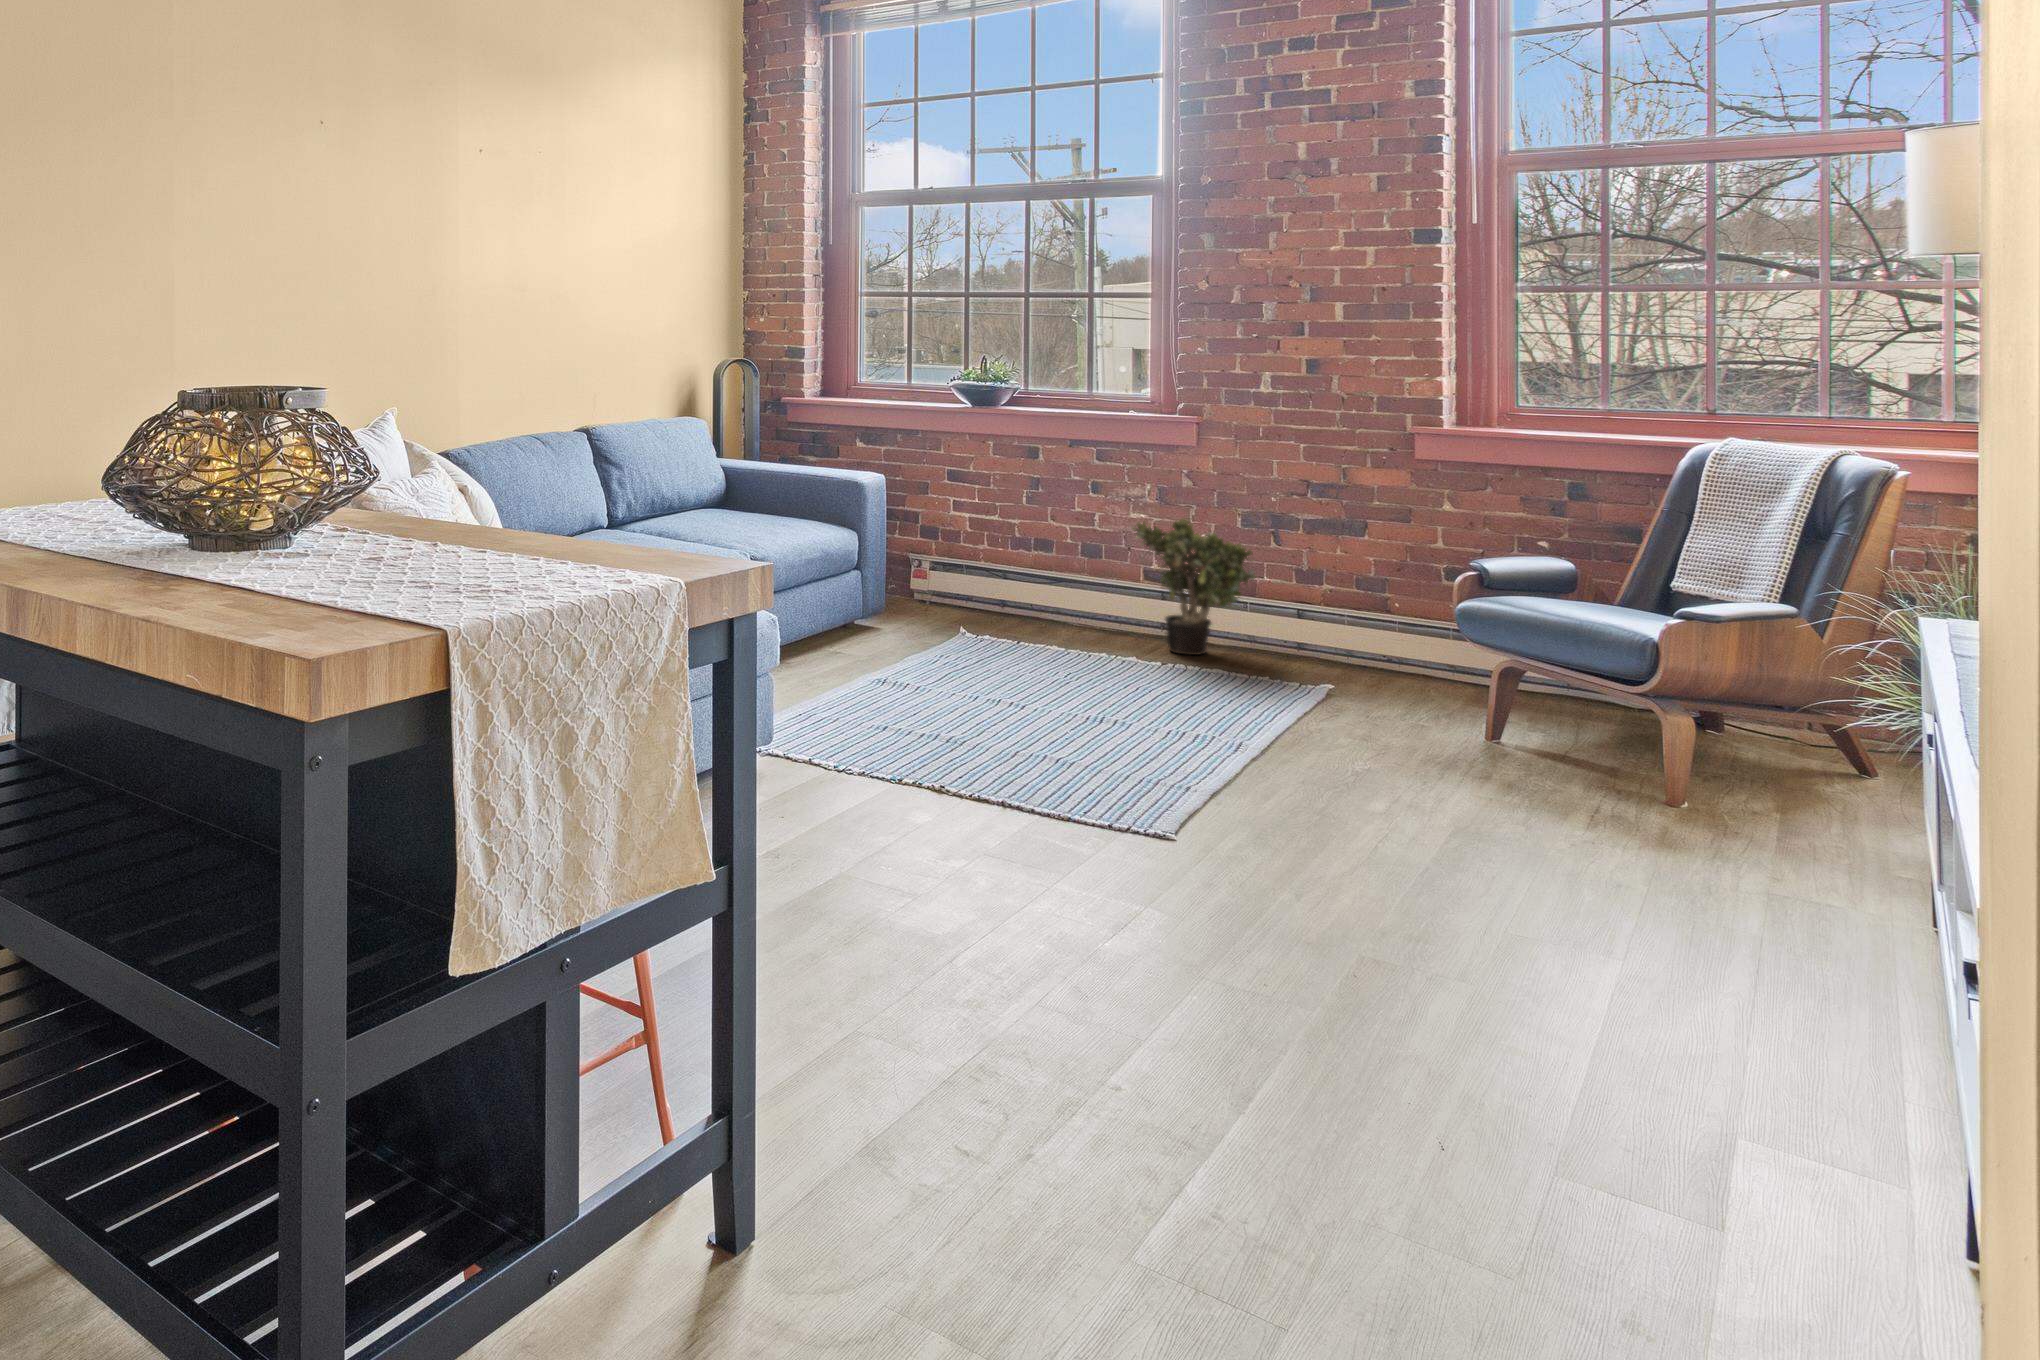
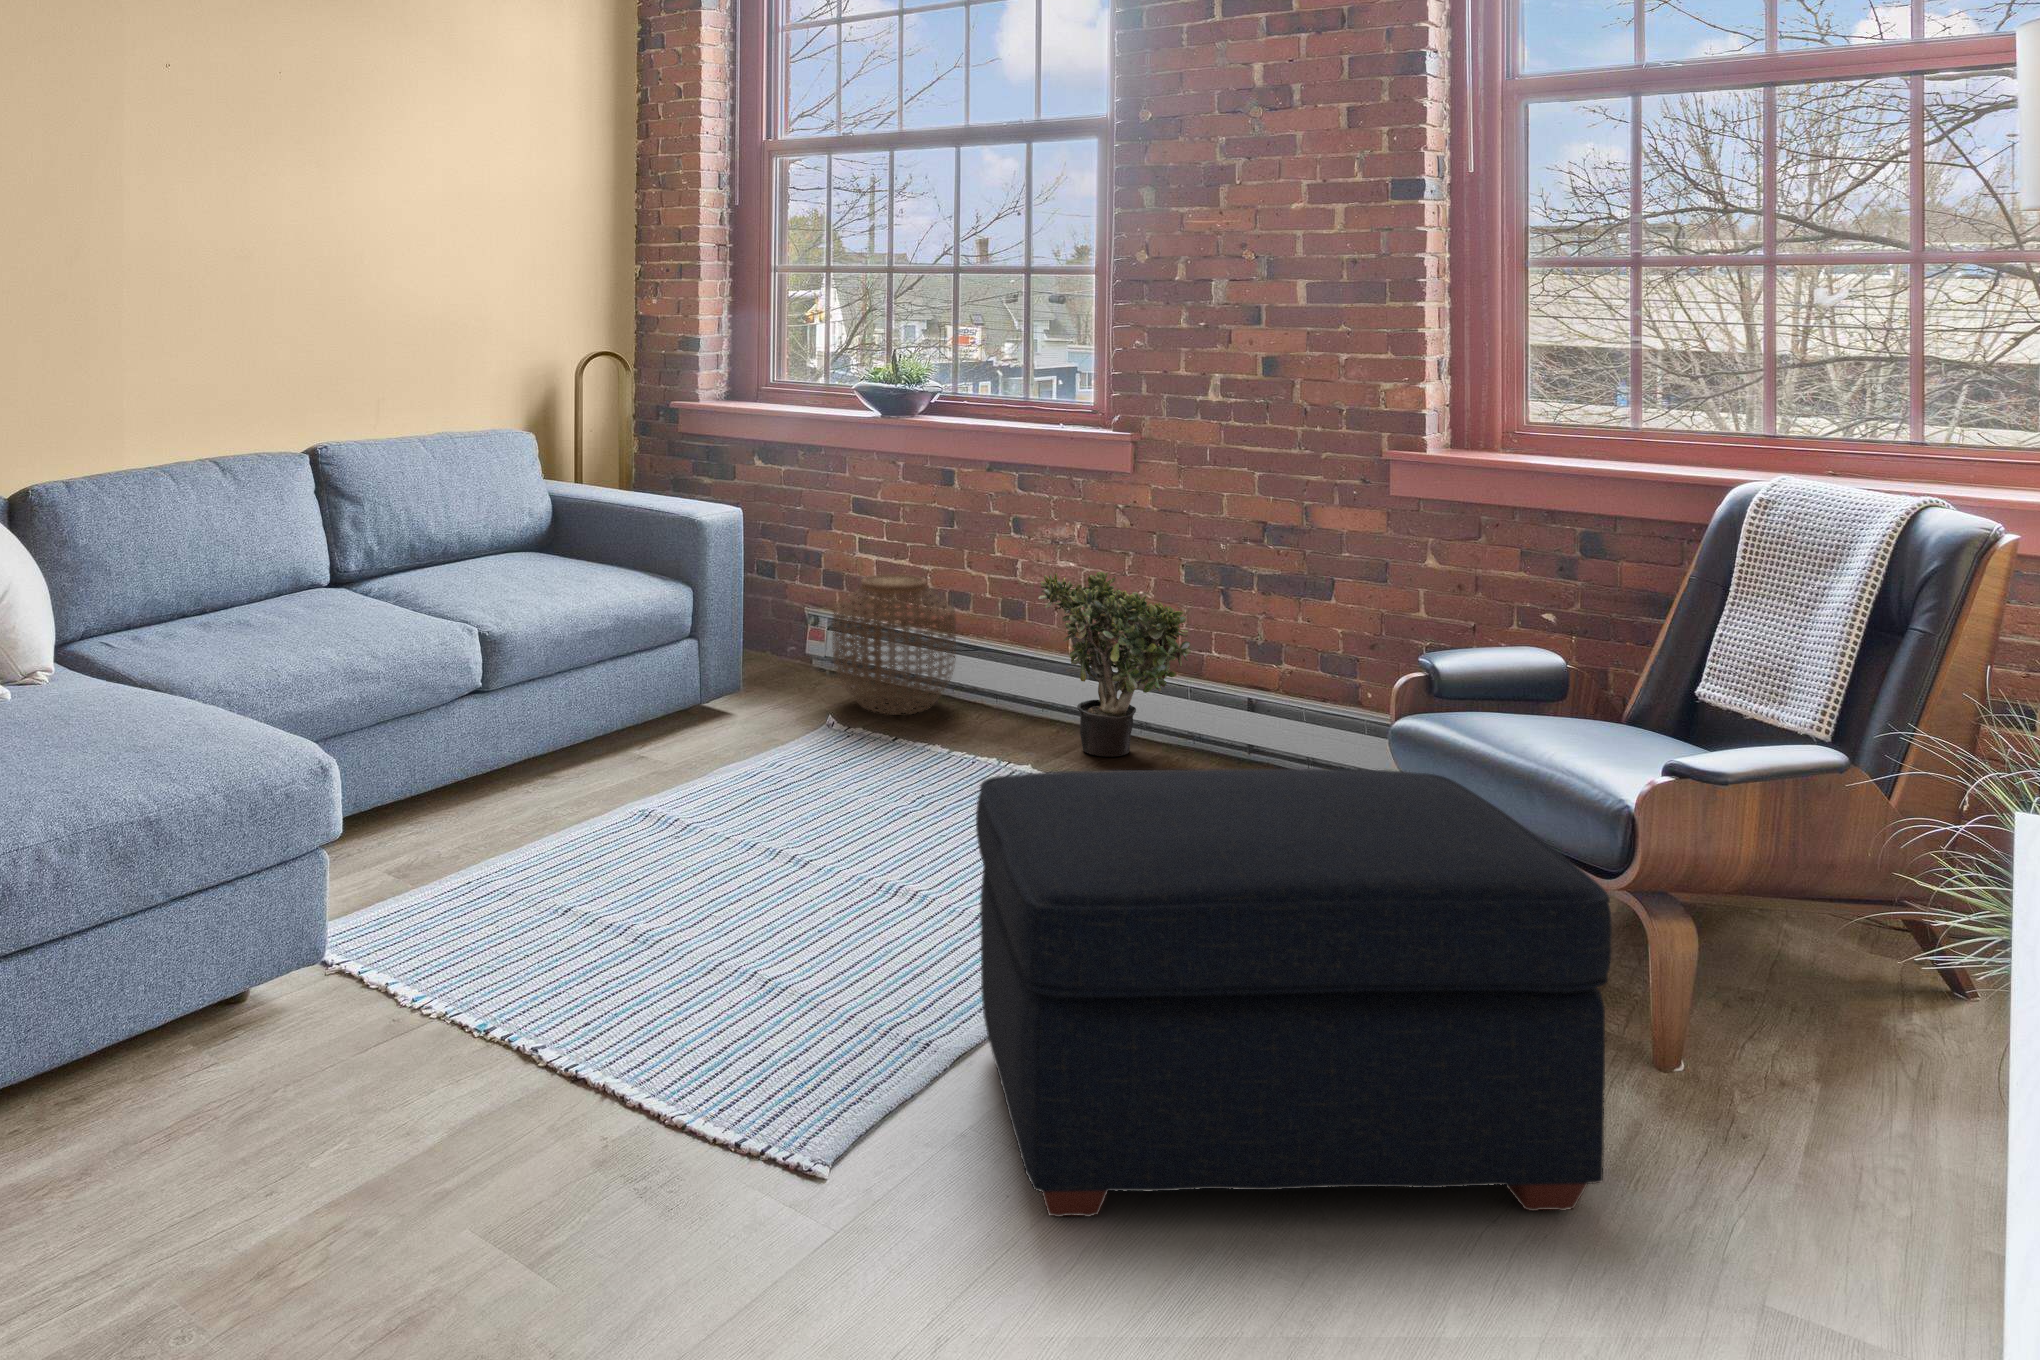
woven basket: none [953,525,1051,630] -> present [832,574,956,715]
ottoman: none [1229,624,1686,870] -> present [976,769,1612,1217]

